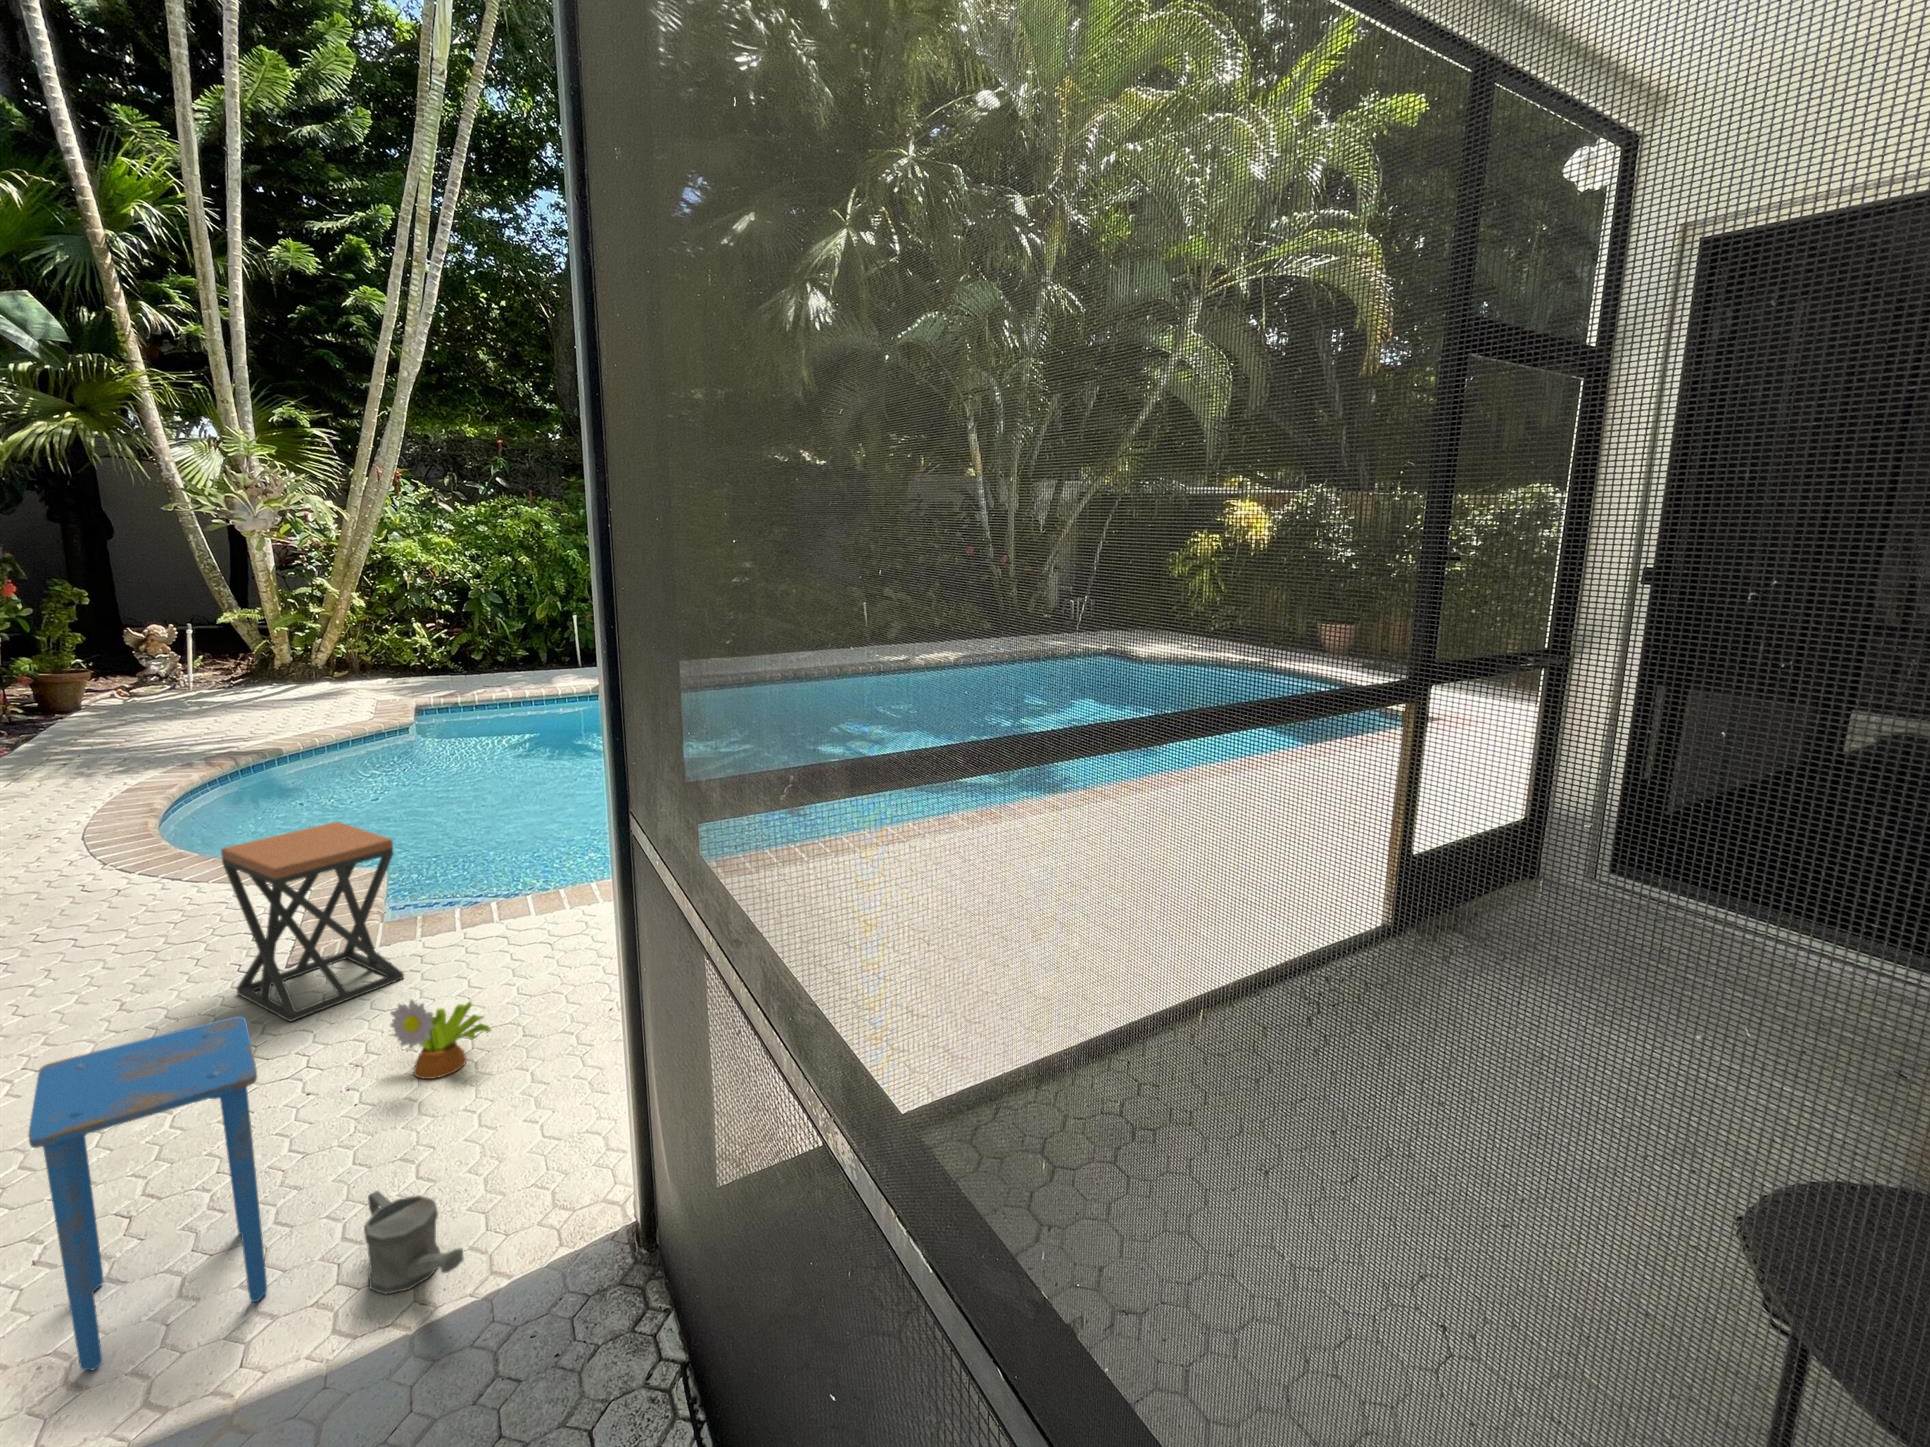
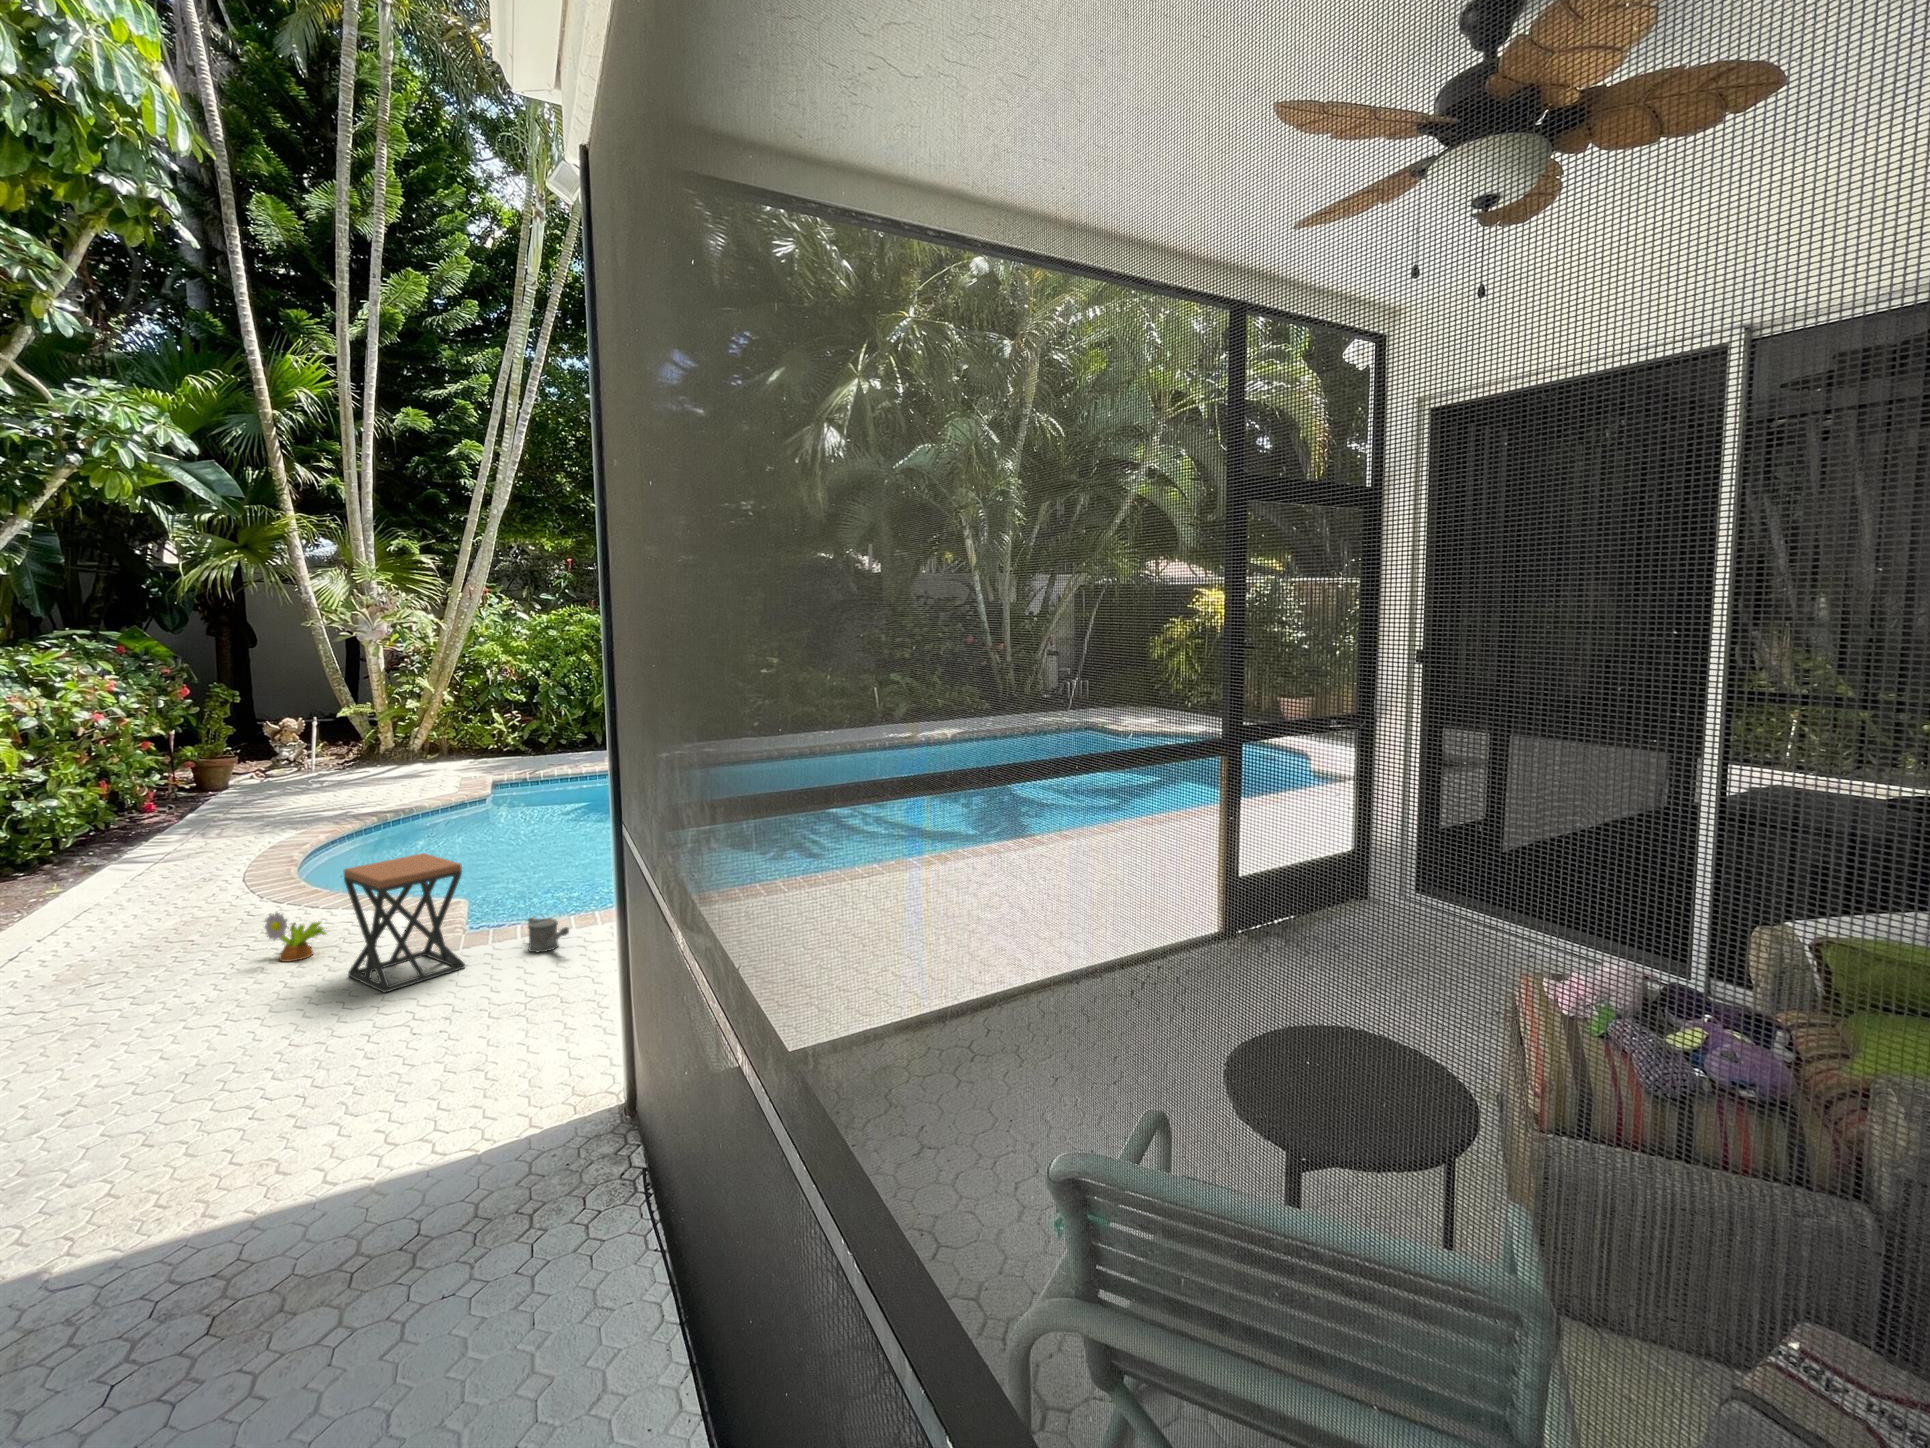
decorative plant: present [390,1000,491,1079] -> present [264,912,326,962]
side table: present [29,1016,267,1370] -> none [237,959,368,1167]
watering can: present [364,1191,464,1294] -> present [528,917,569,952]

